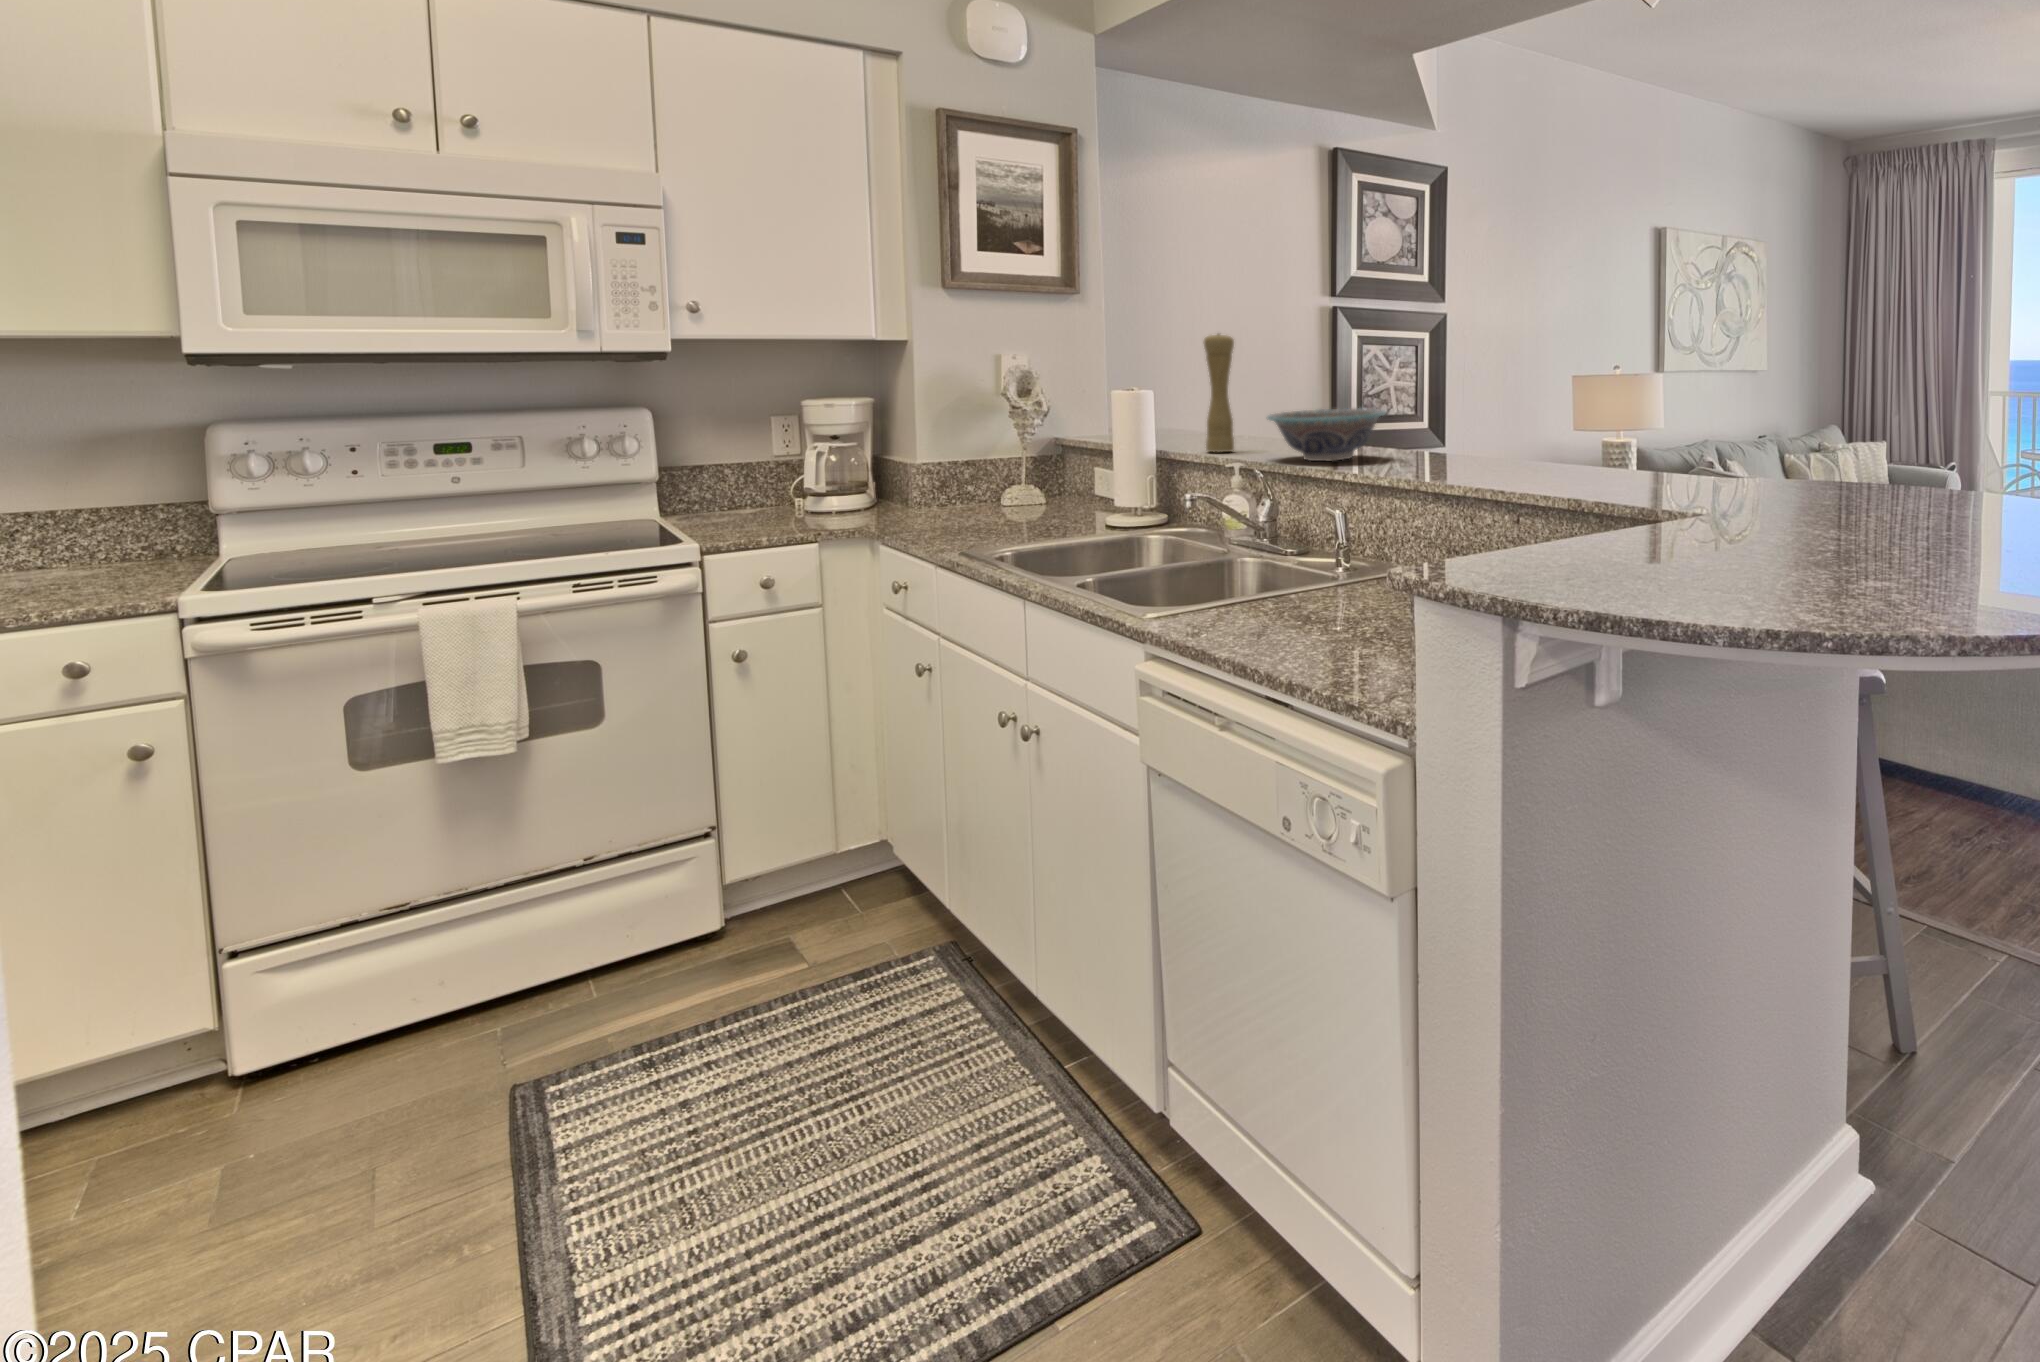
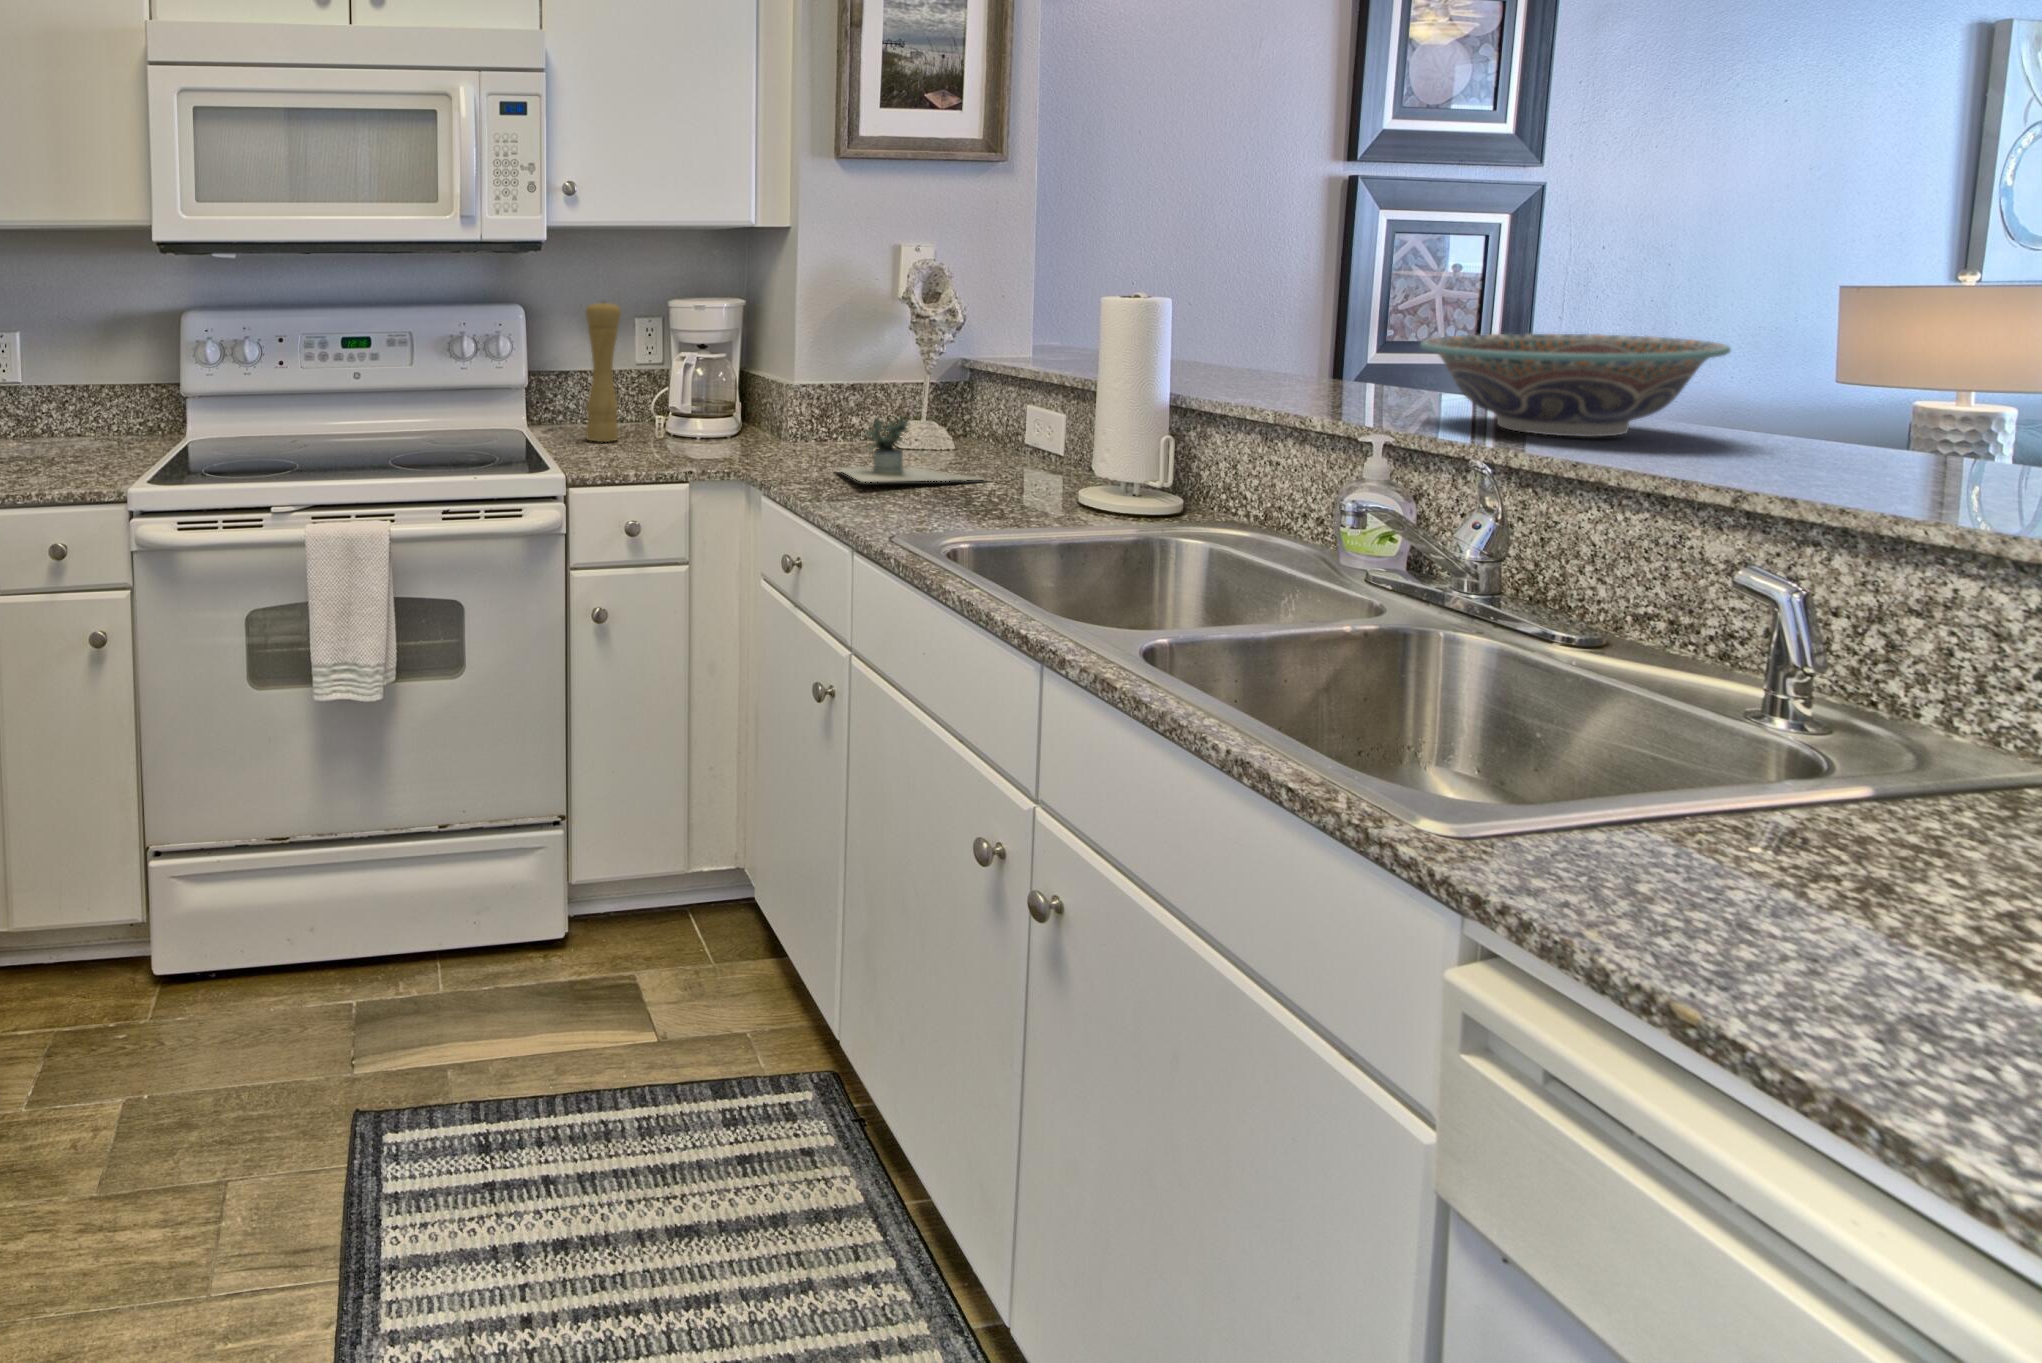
pepper mill: present [1203,334,1234,452] -> present [586,301,621,442]
potted plant: none [943,480,1093,528] -> present [838,417,1036,482]

